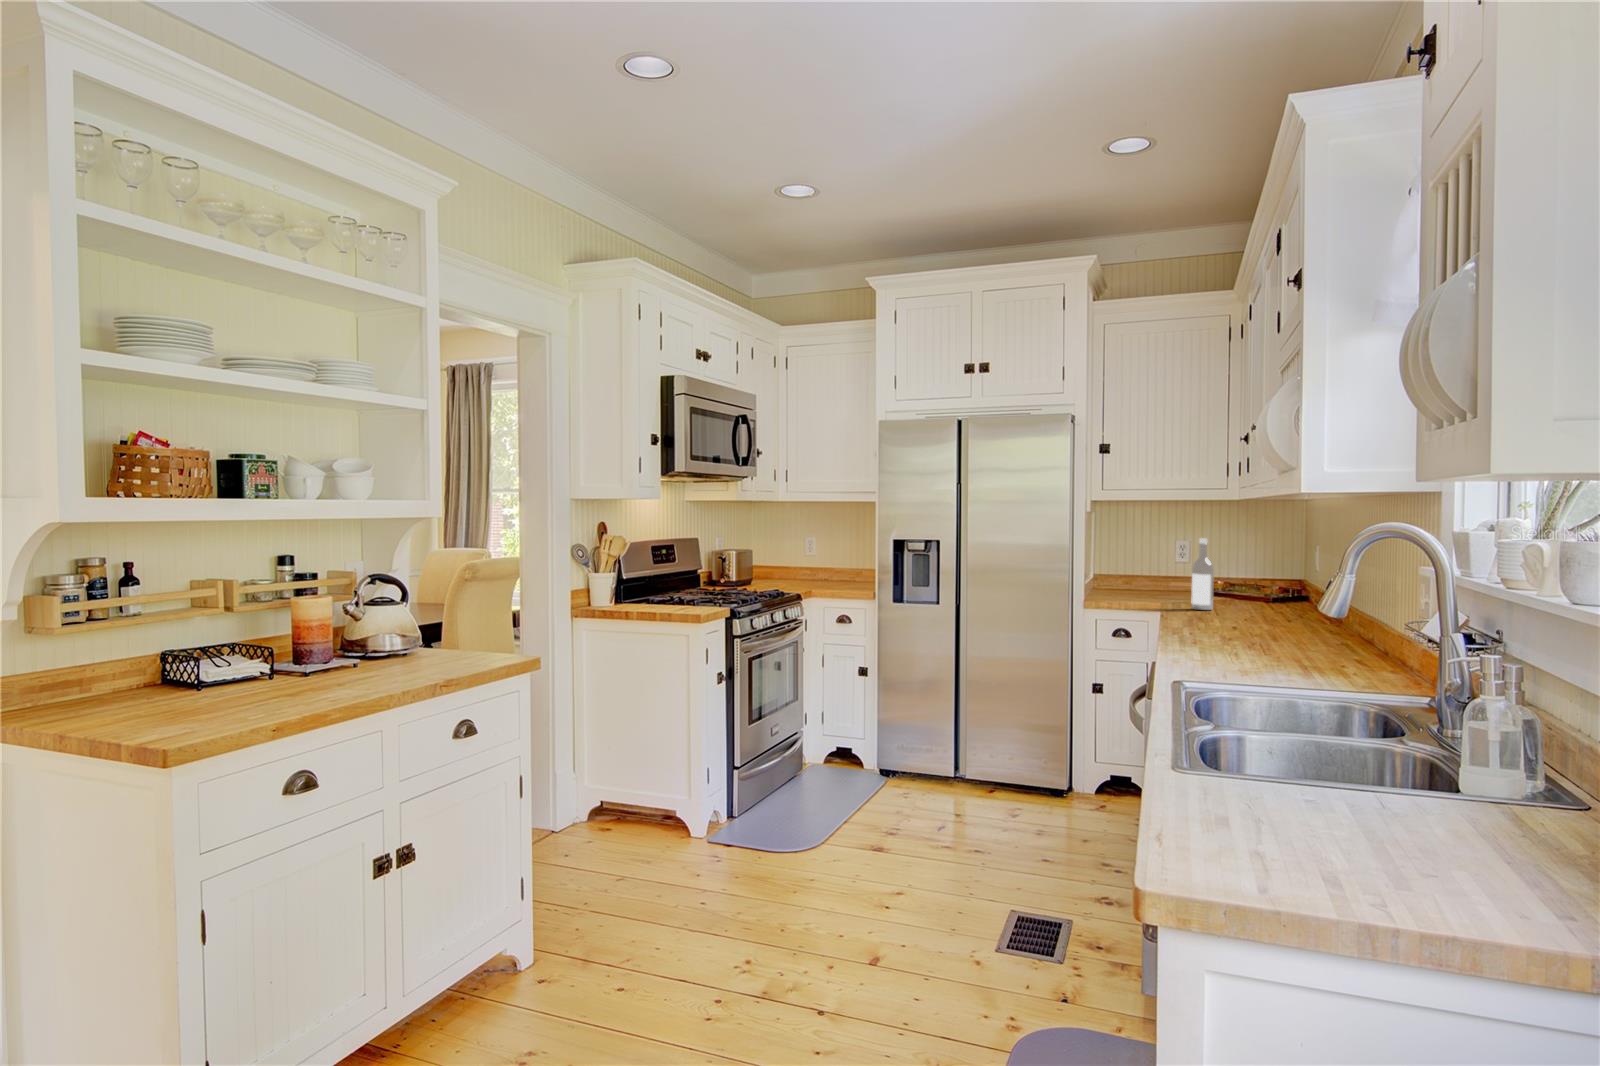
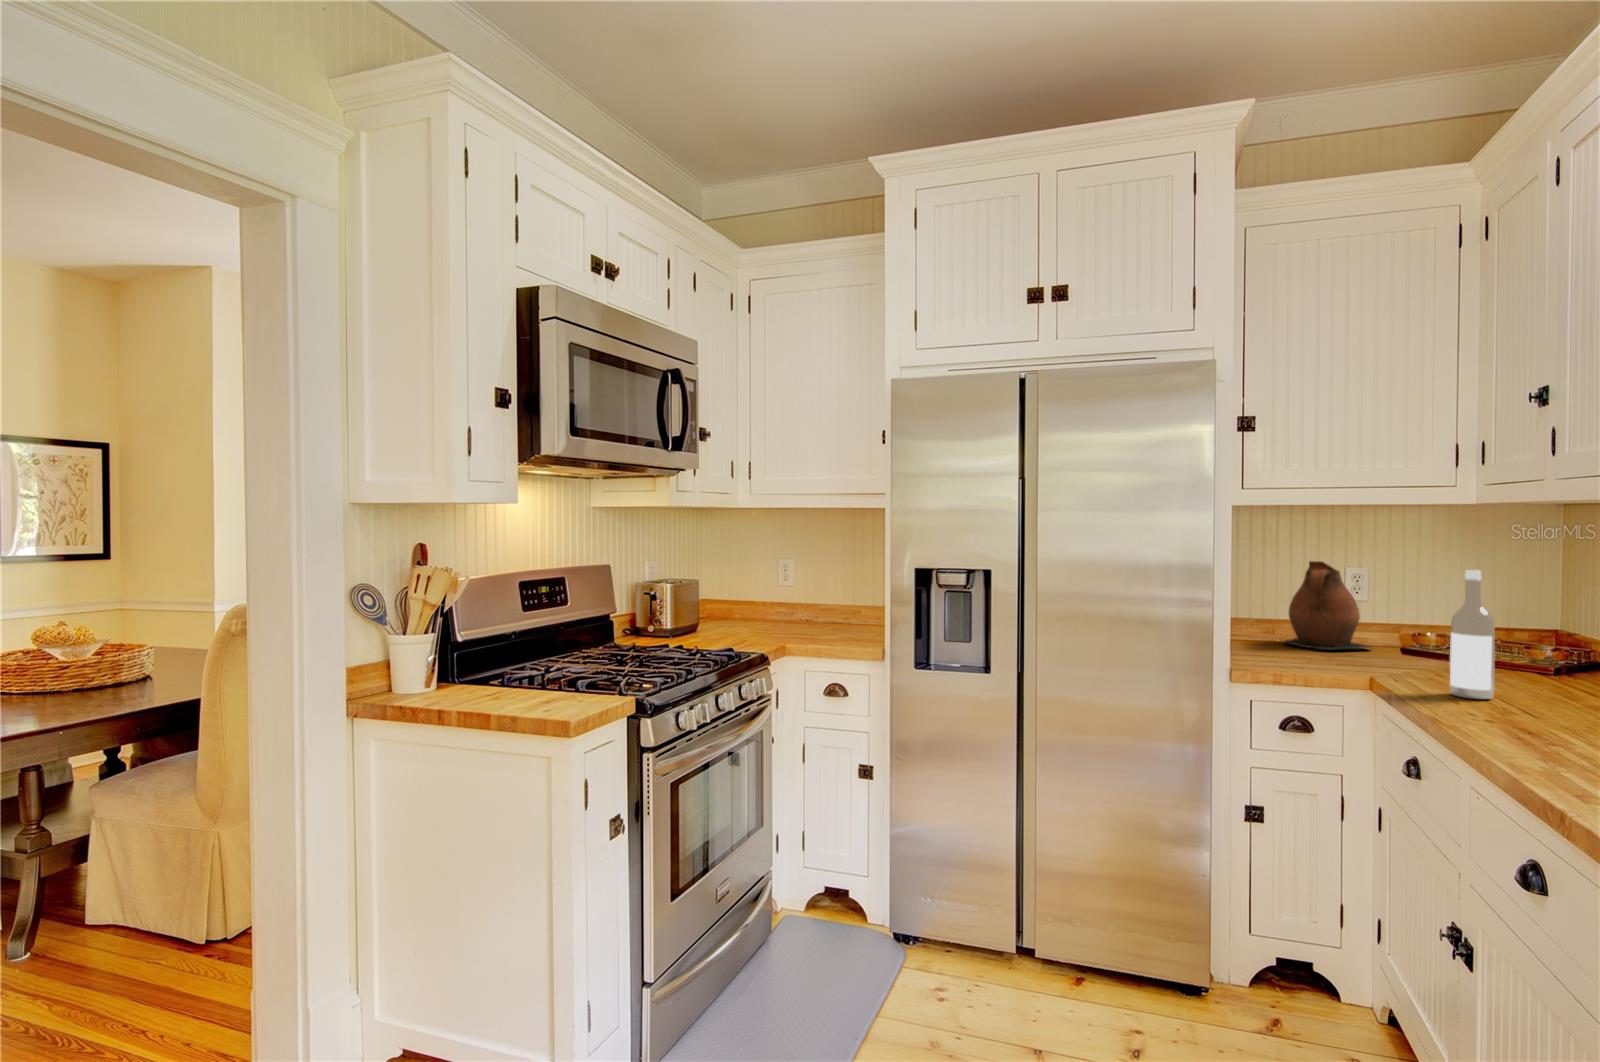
ceramic pitcher: none [1130,537,1186,593] -> present [1285,561,1372,649]

